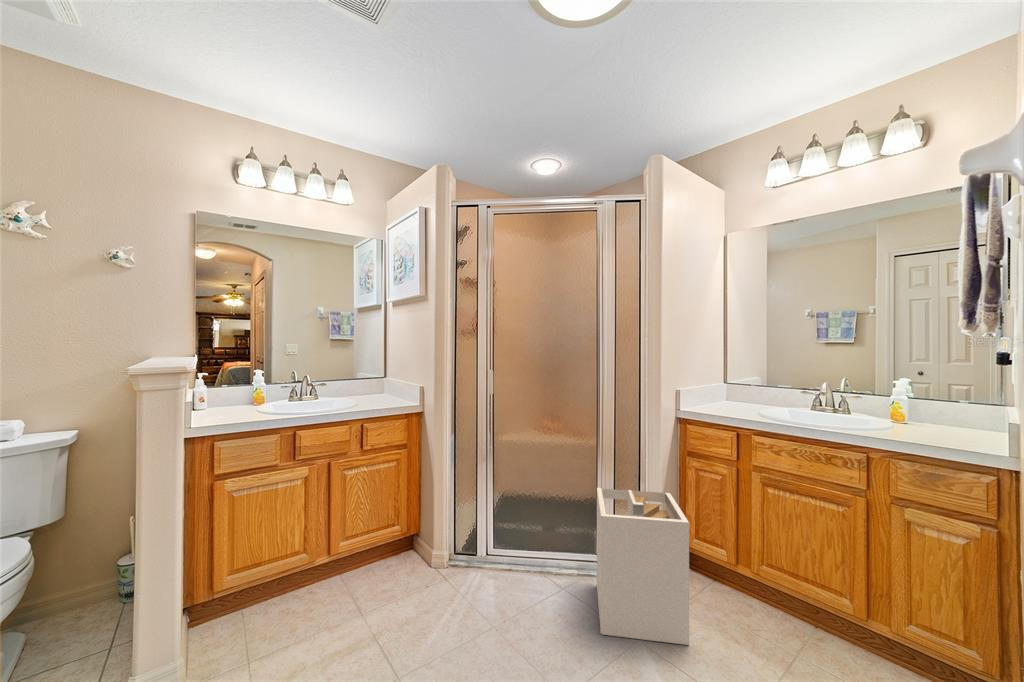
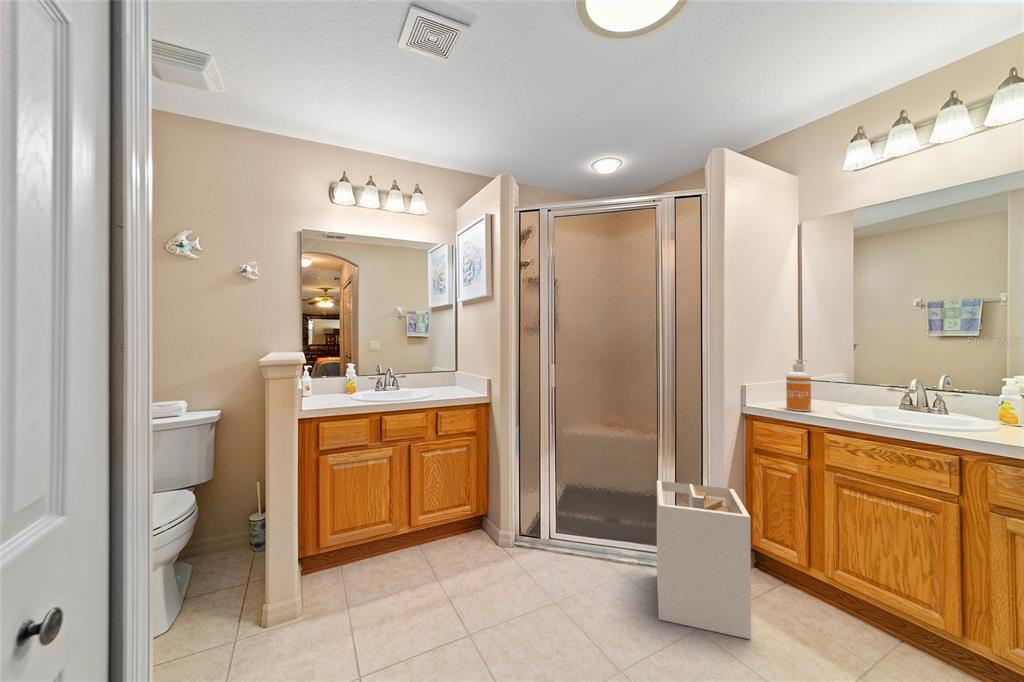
soap dispenser: none [716,364,738,414] -> present [786,360,811,411]

